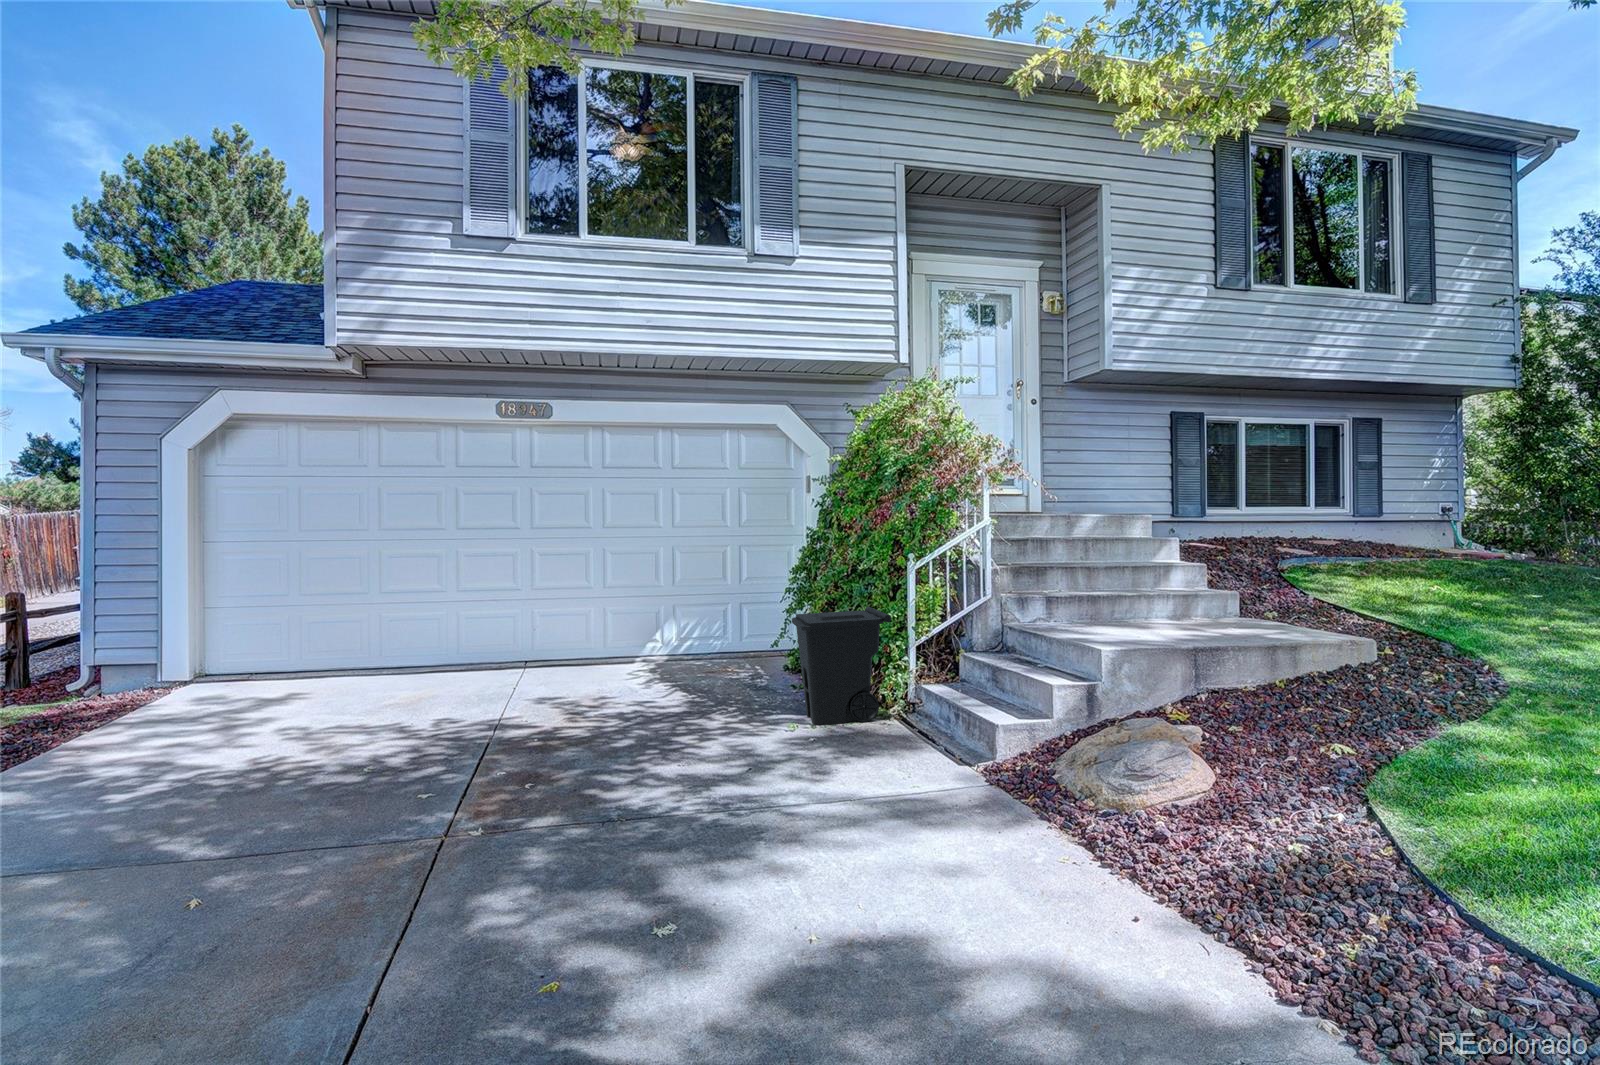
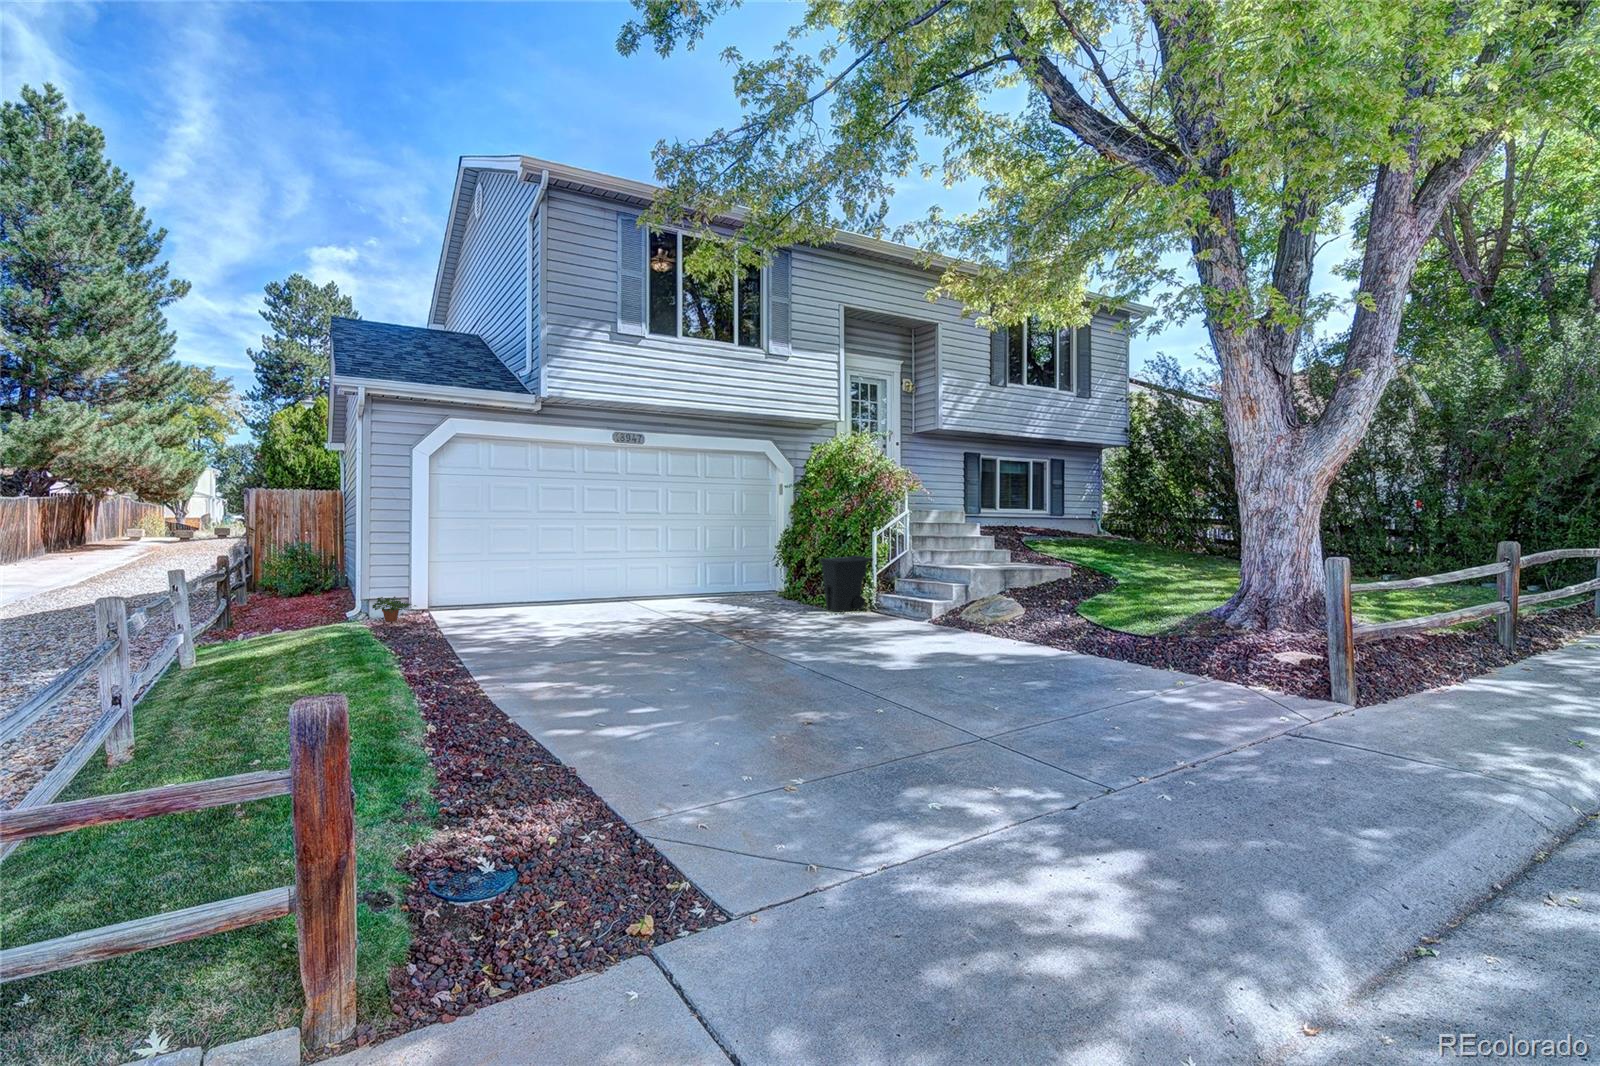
potted plant: none [65,673,153,716] -> present [372,596,416,621]

